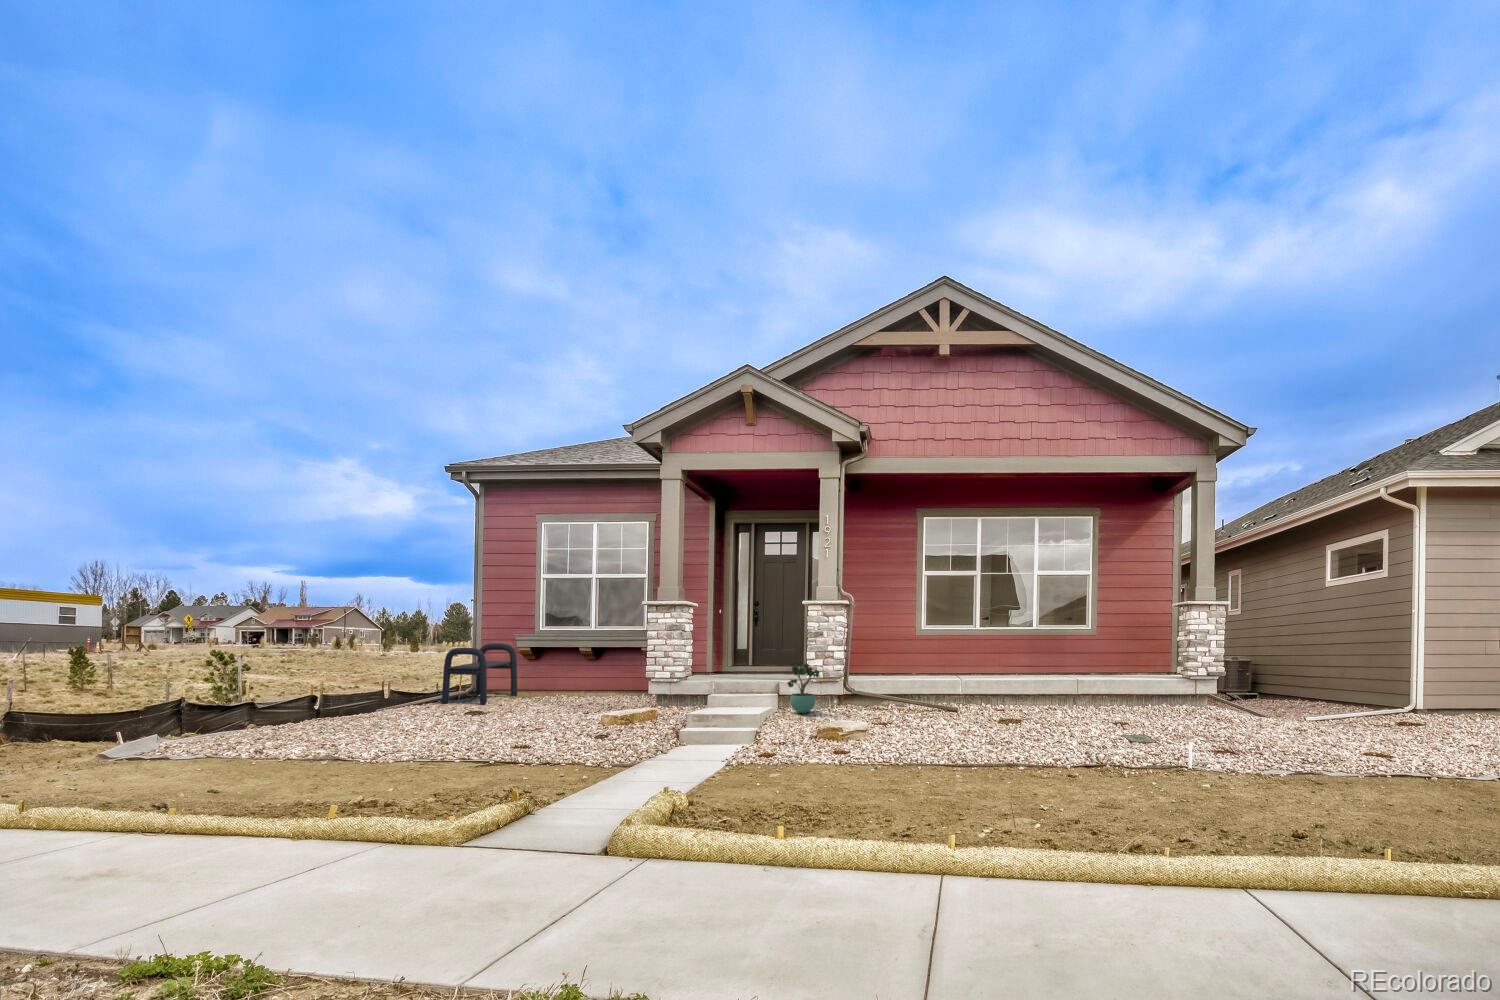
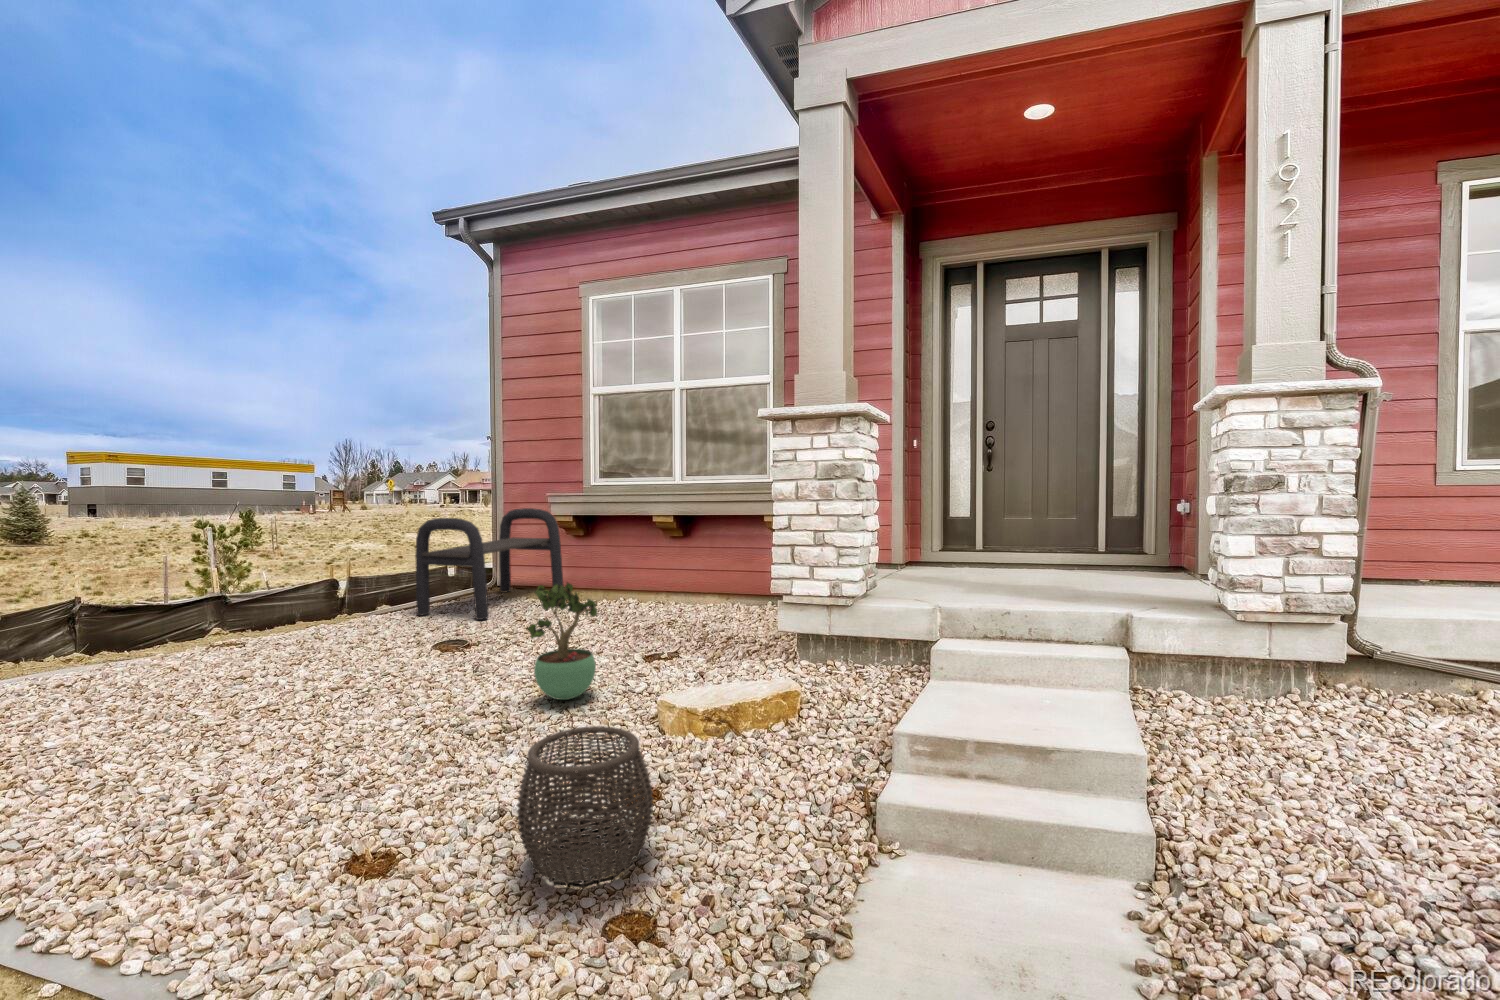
potted plant: present [787,663,819,713] -> present [527,583,597,700]
woven basket: none [576,707,615,744] -> present [517,726,653,885]

